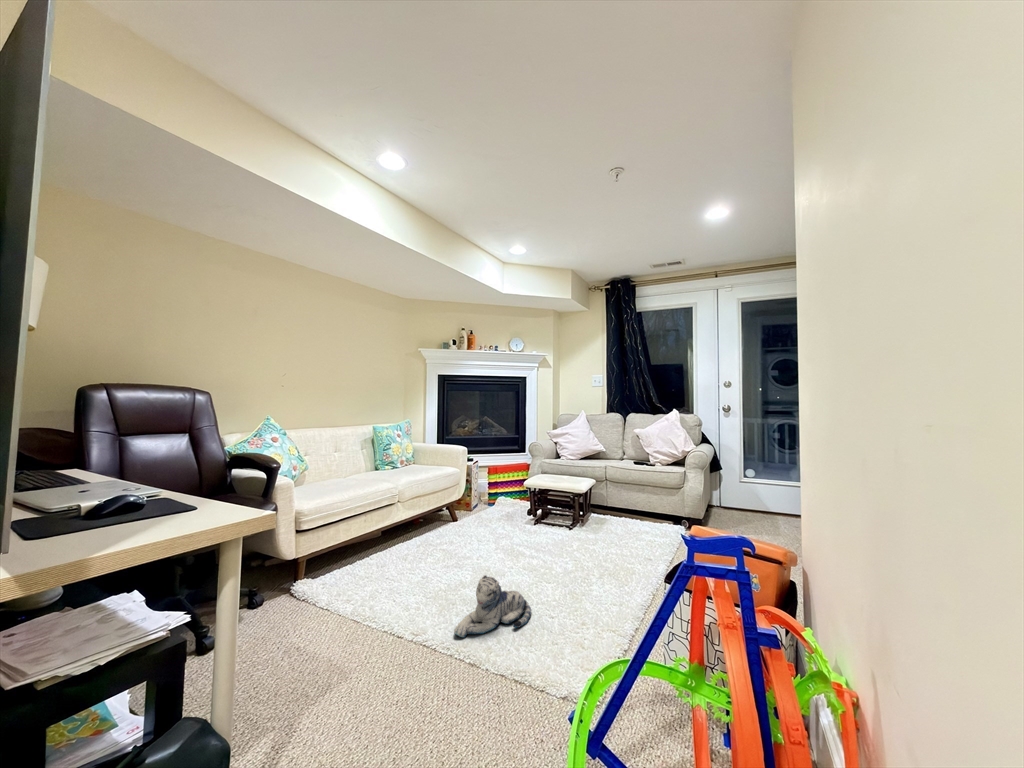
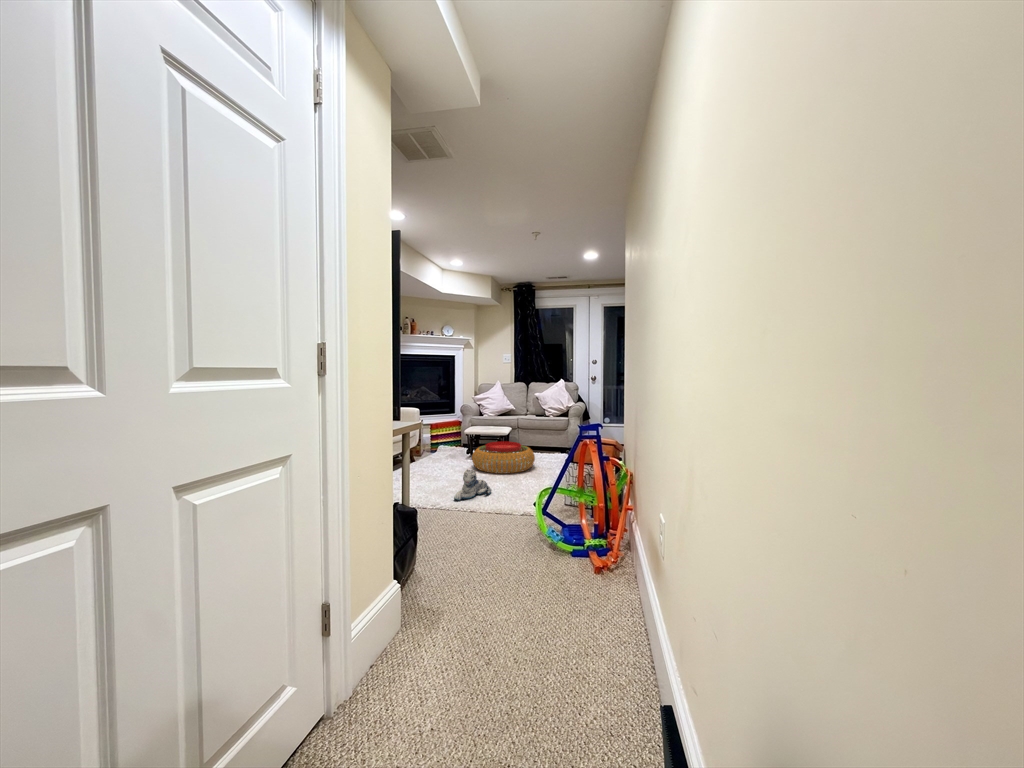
pouf: none [525,506,625,566] -> present [472,441,535,474]

